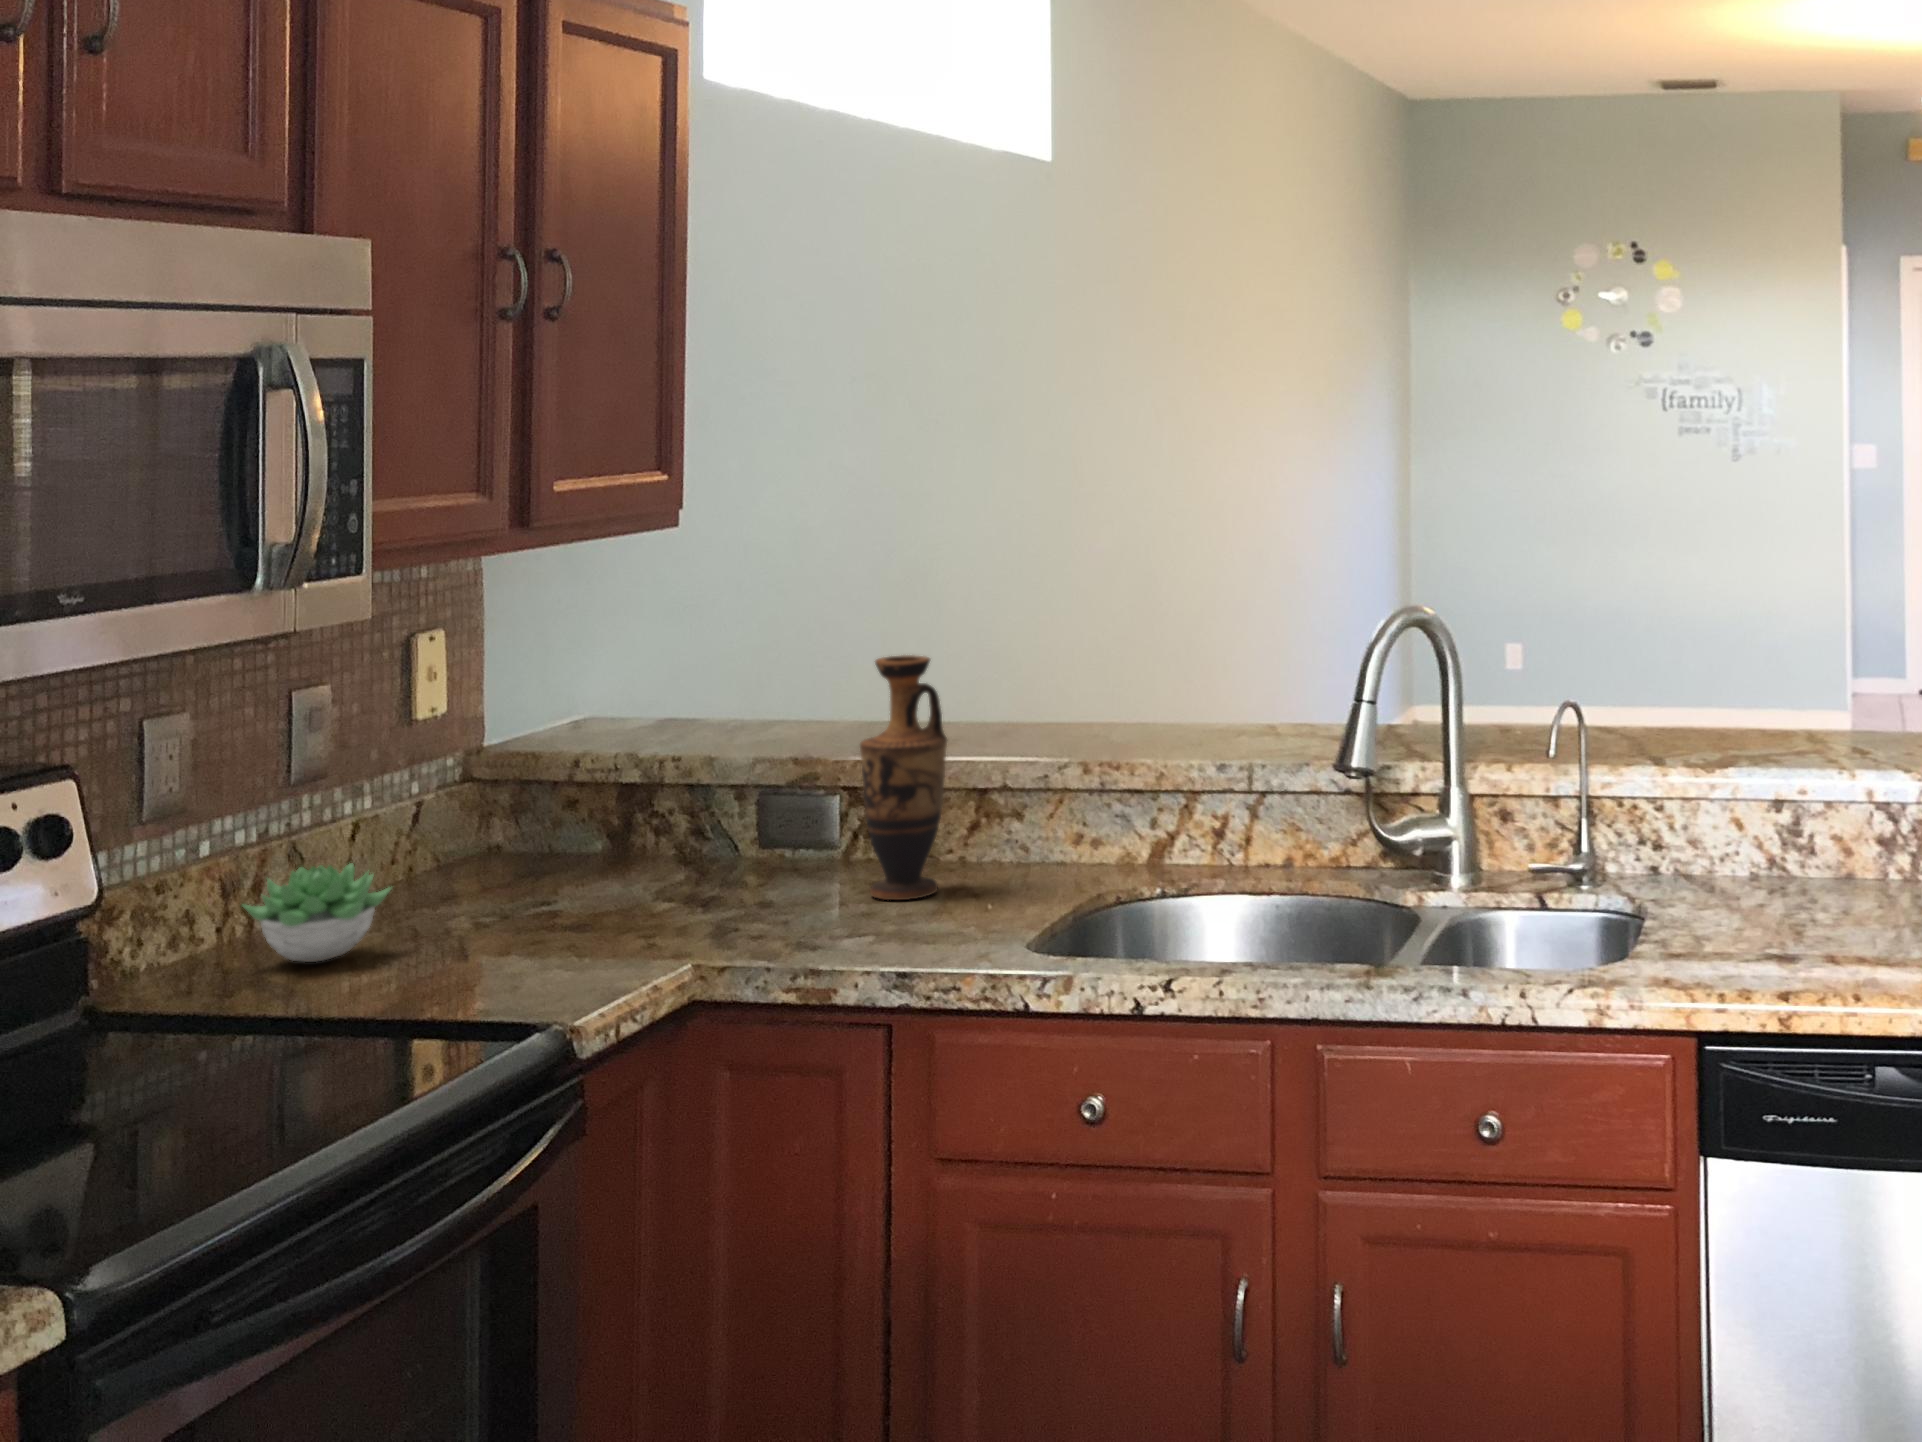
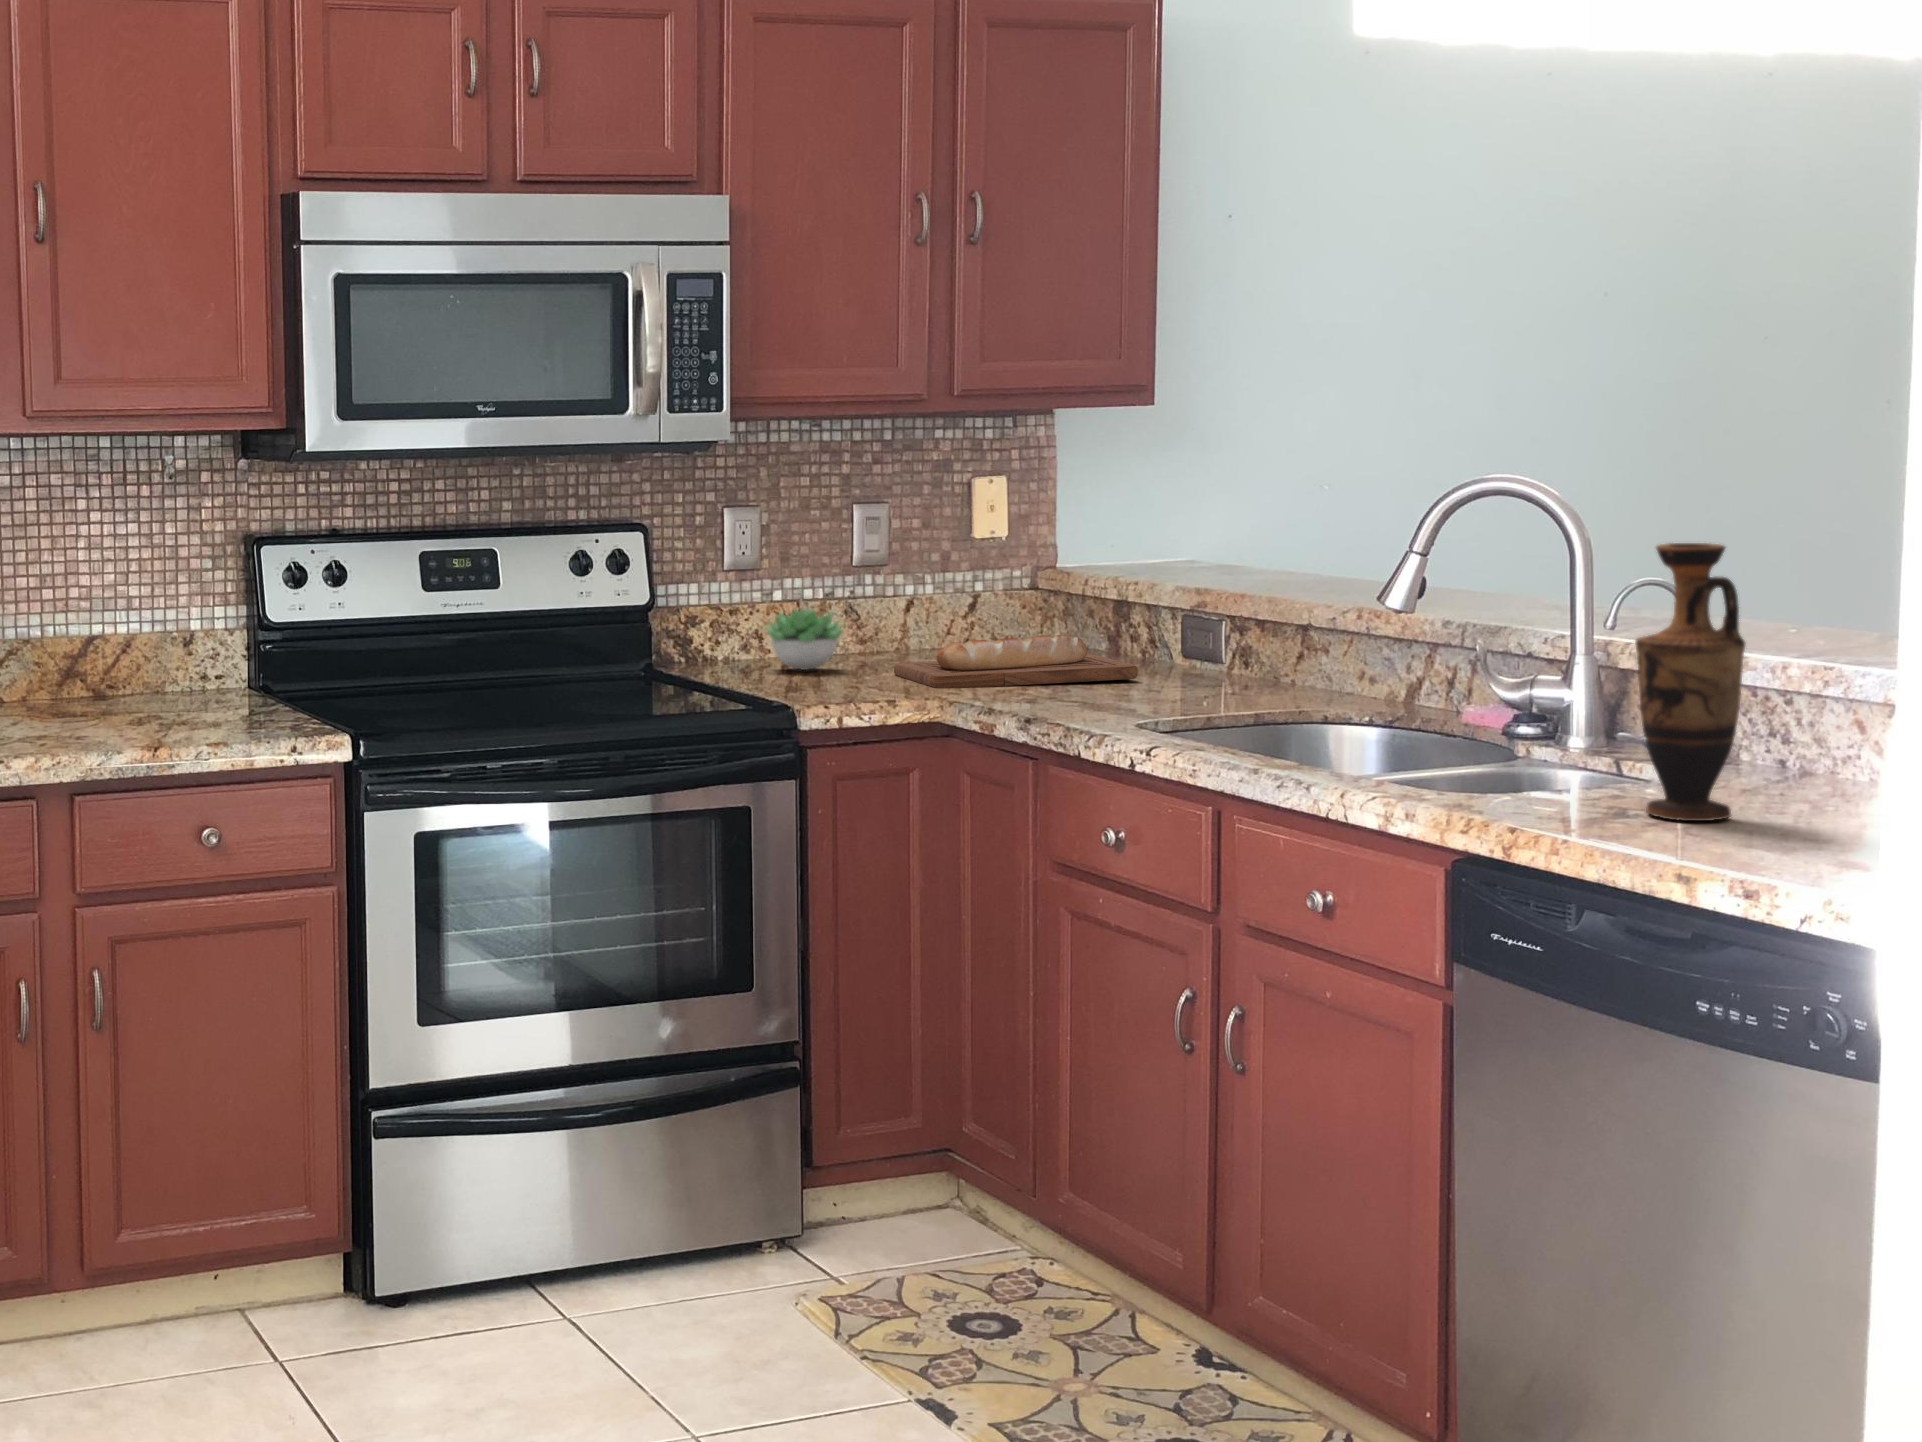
vase: present [860,655,947,900] -> present [1635,543,1745,821]
bread loaf: none [466,842,781,952] -> present [894,635,1138,688]

